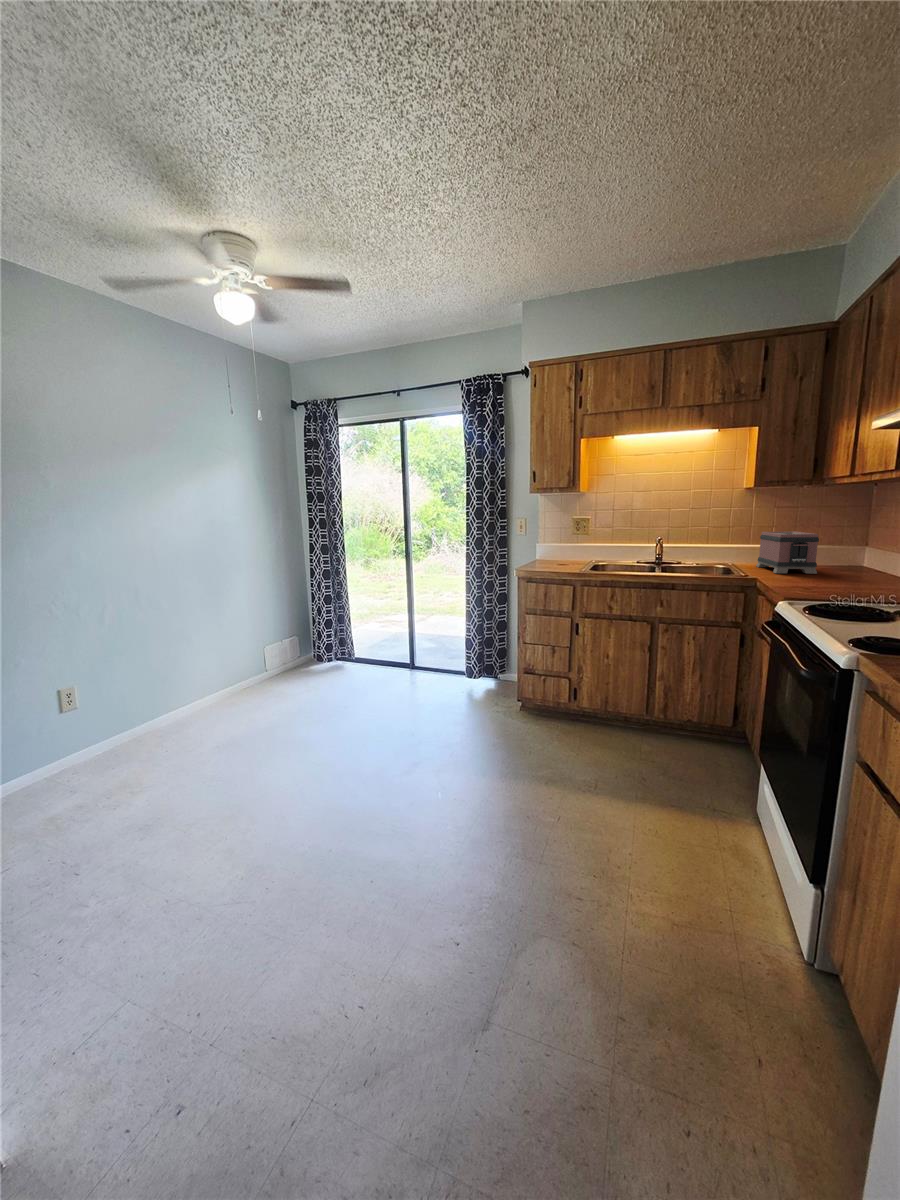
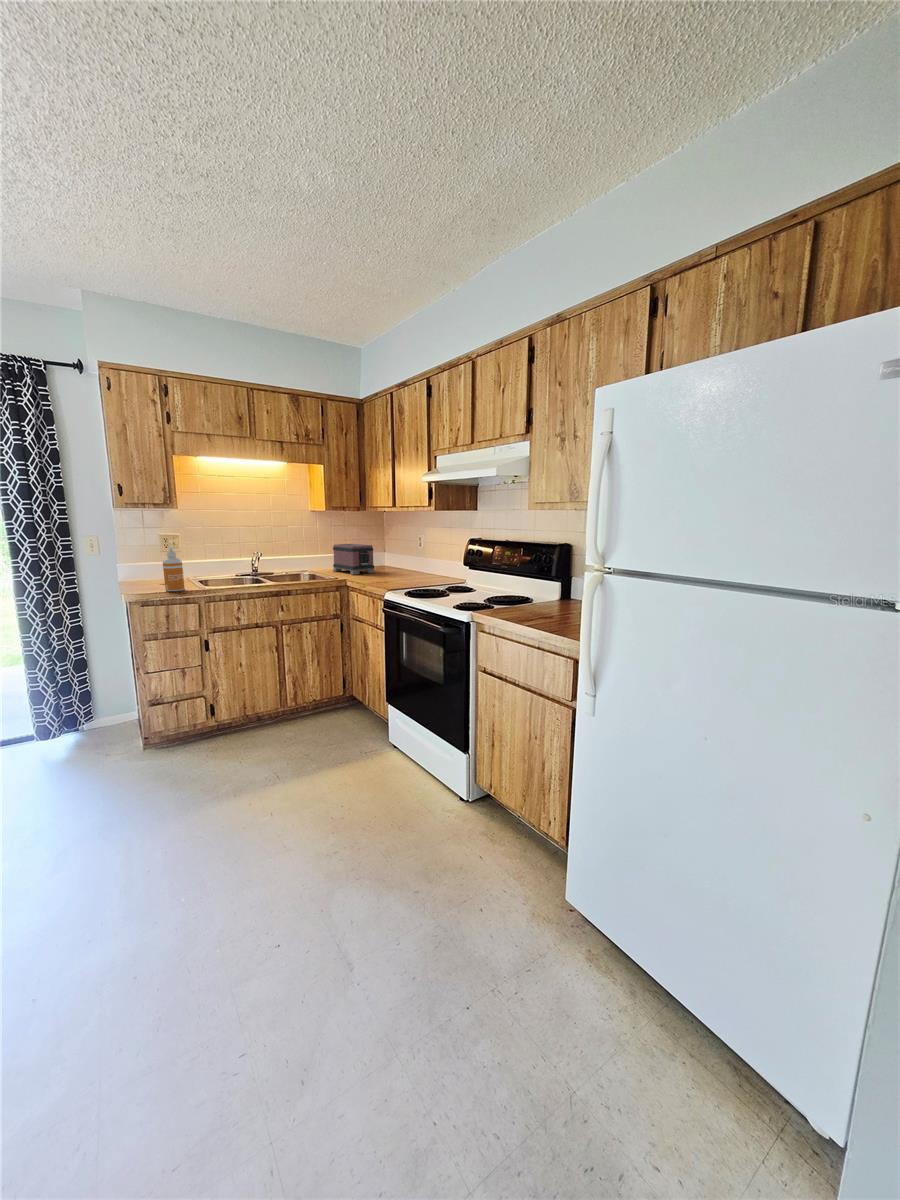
soap dispenser: none [551,530,568,572] -> present [163,548,185,591]

